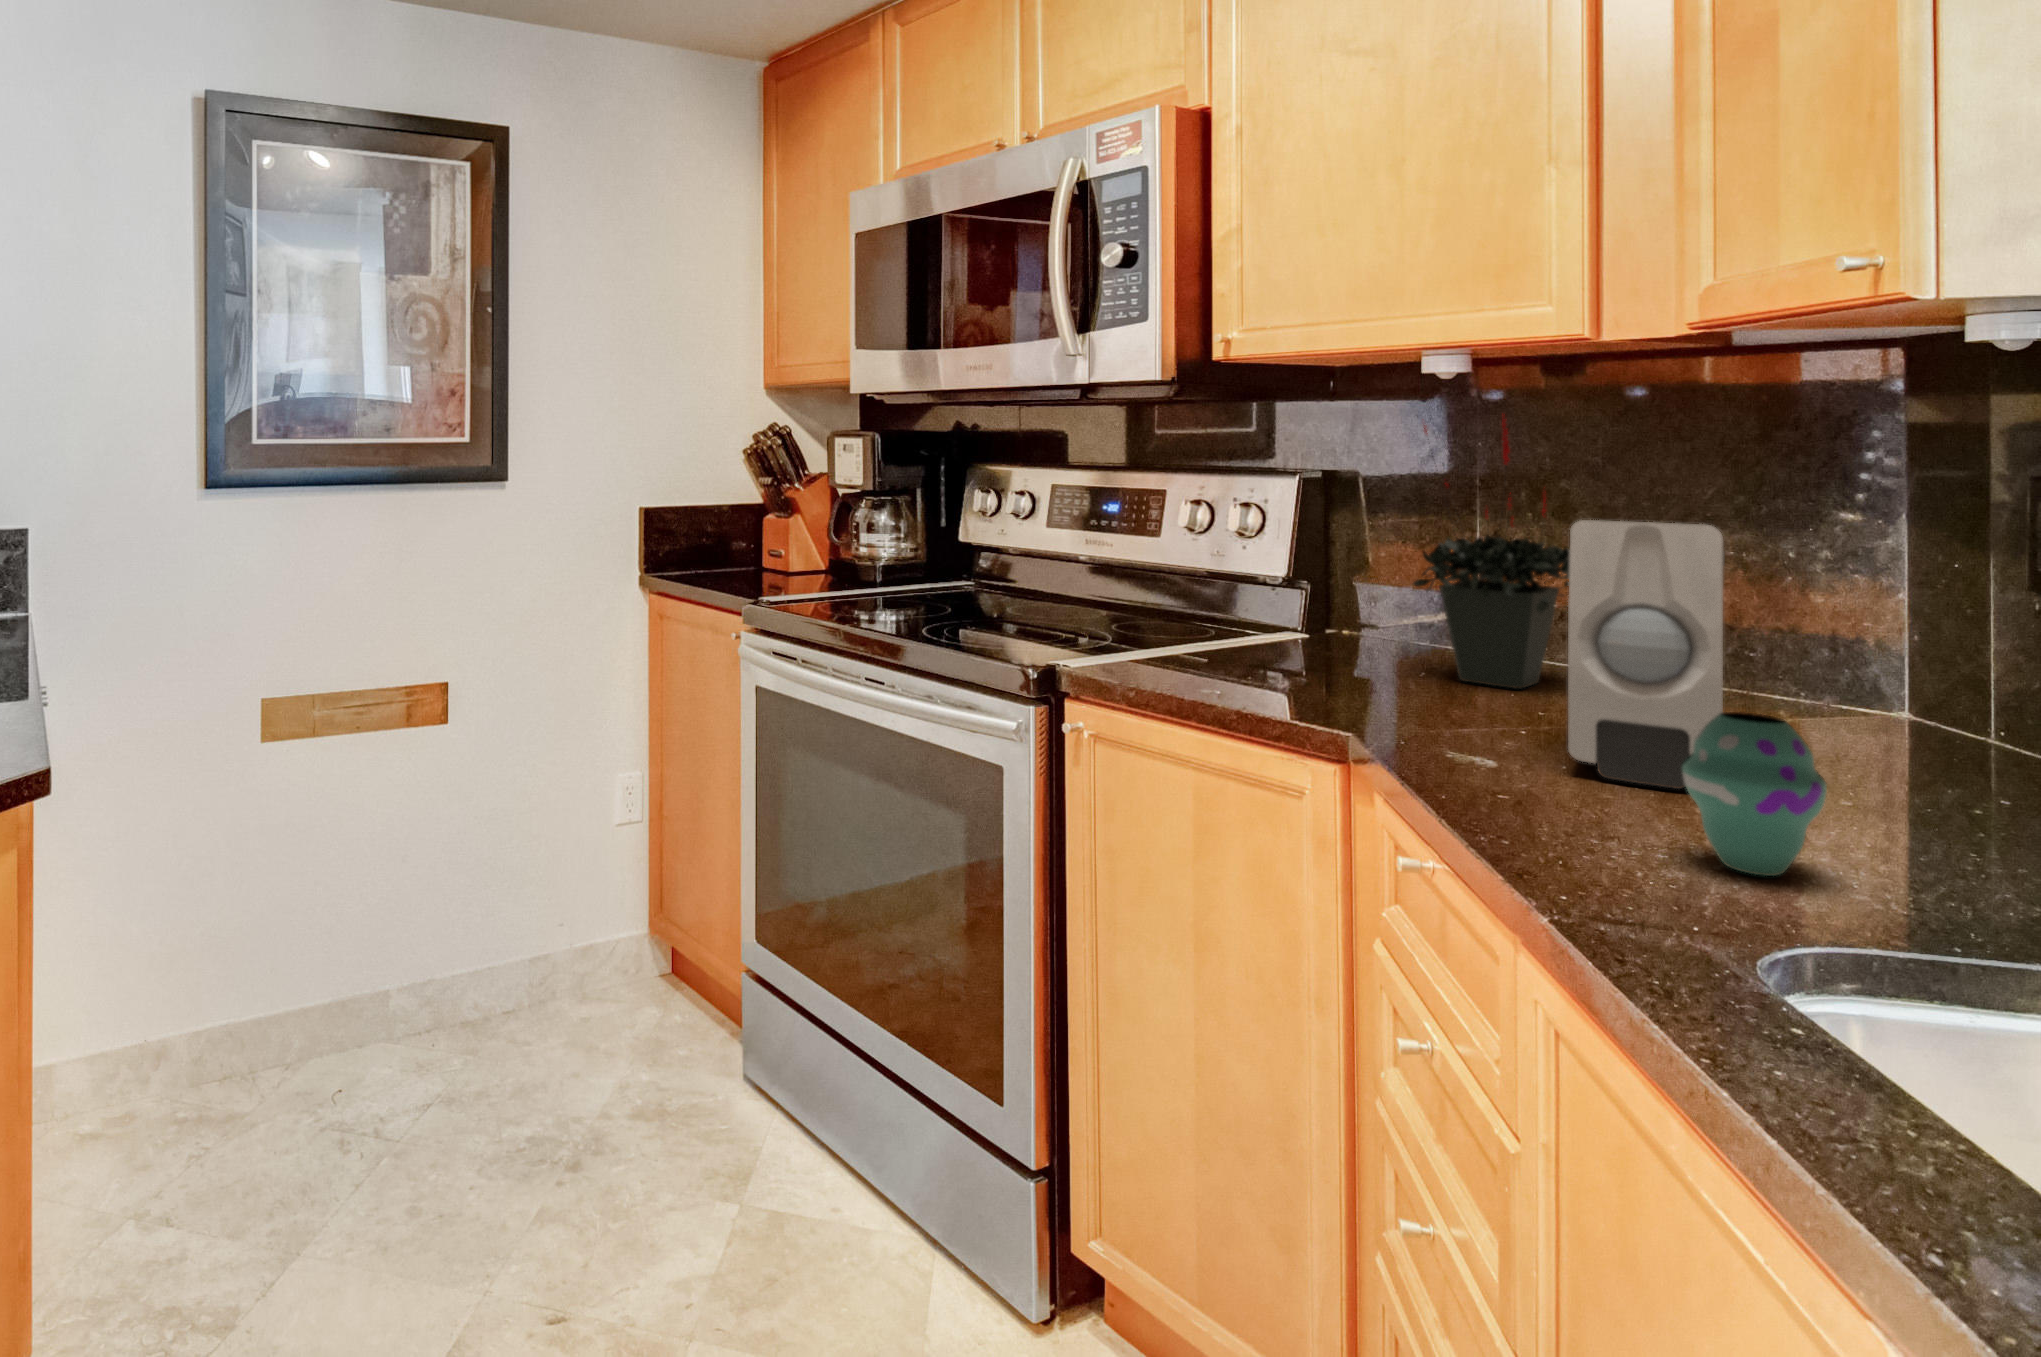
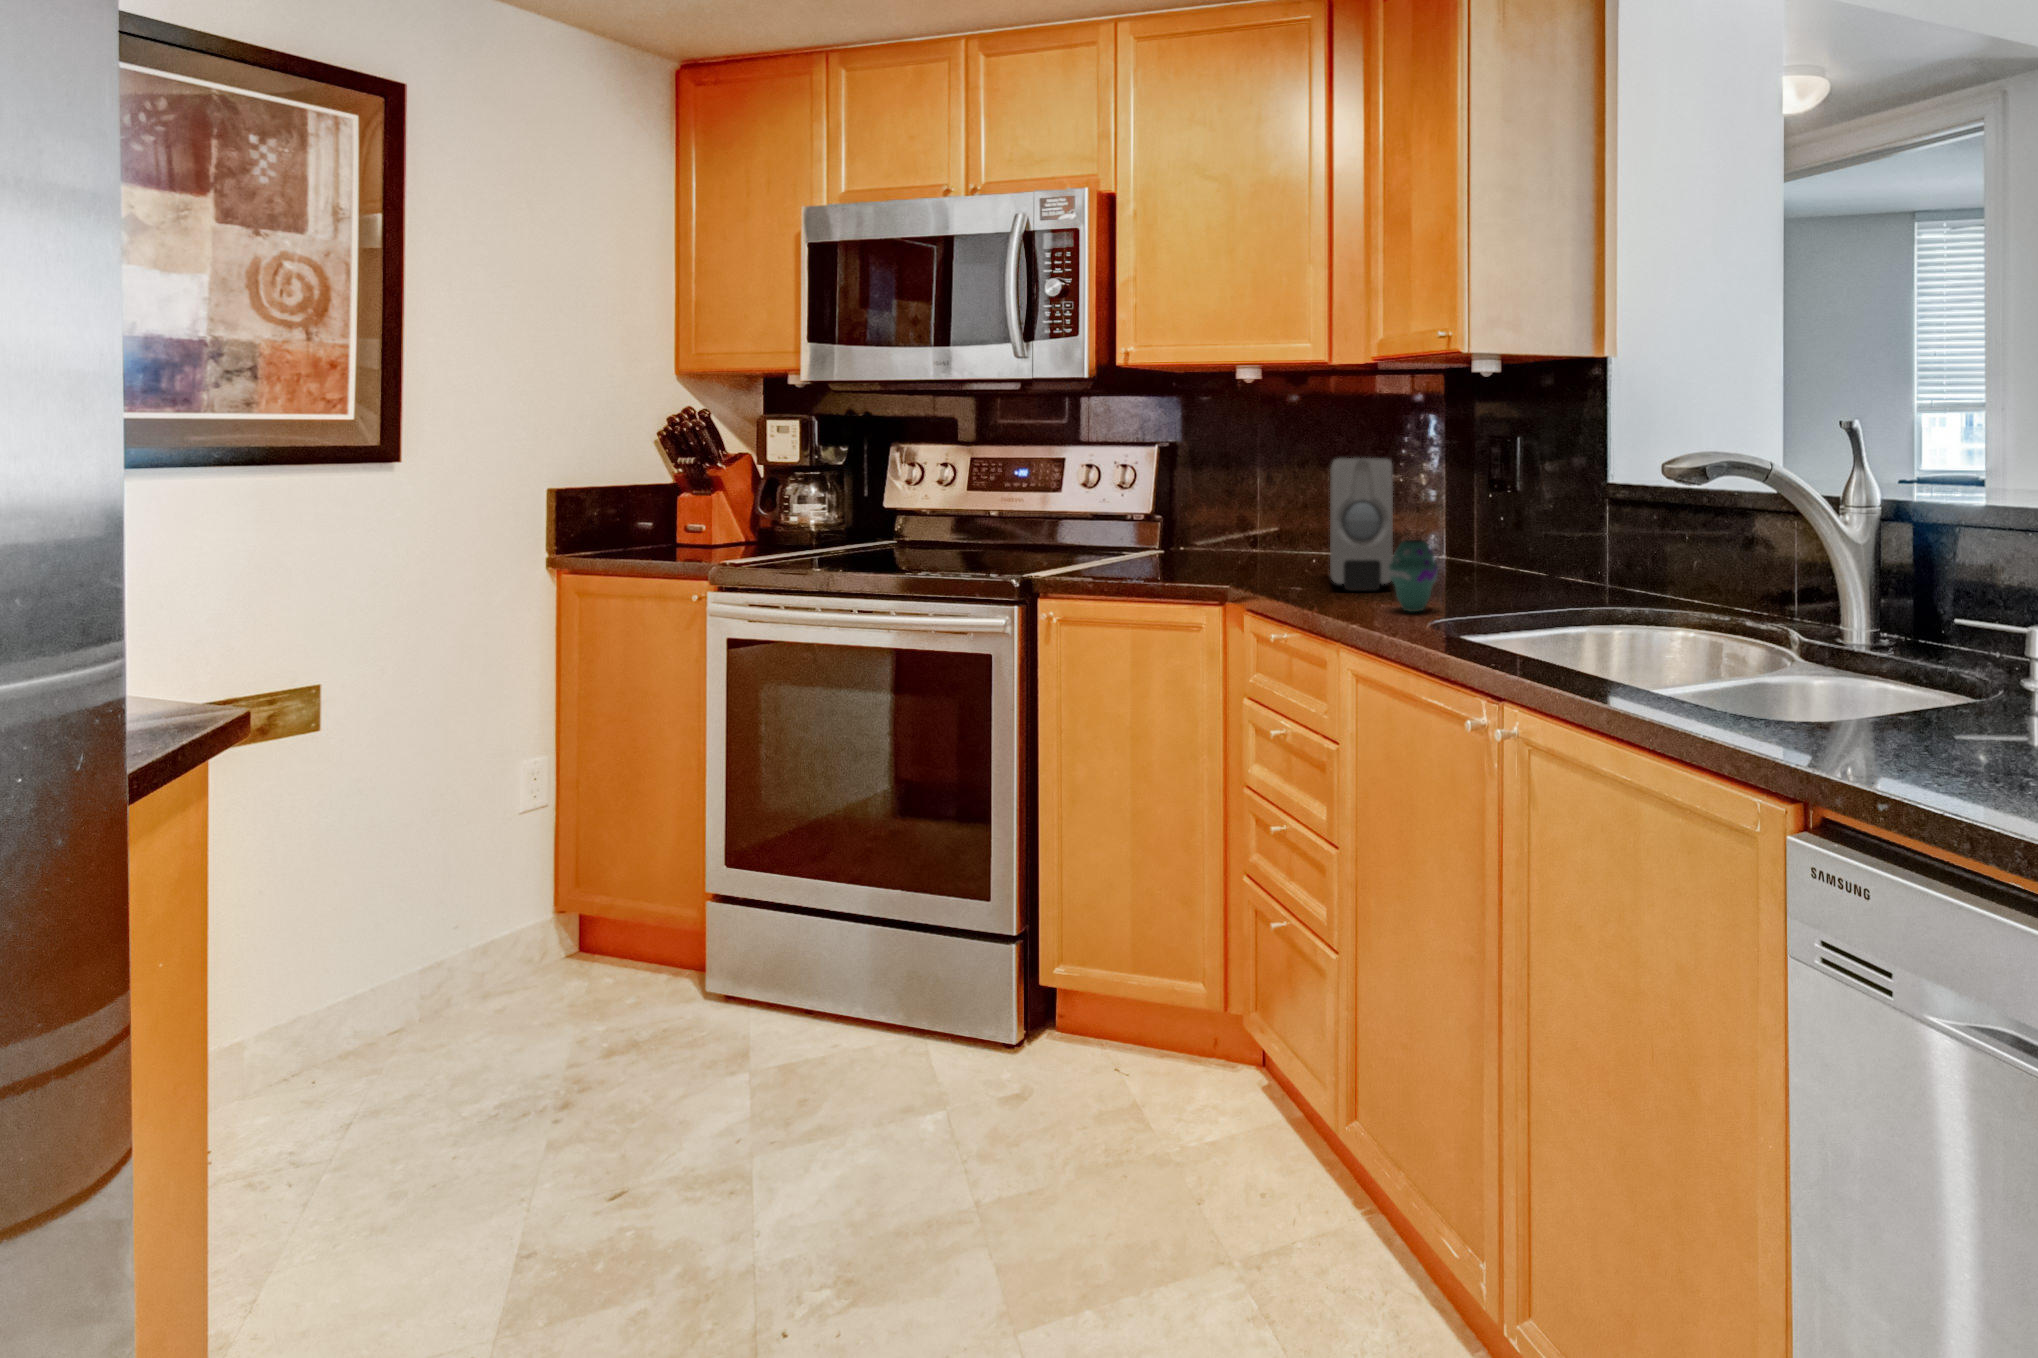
potted plant: present [1413,419,1570,689] -> none [1236,404,1316,563]

